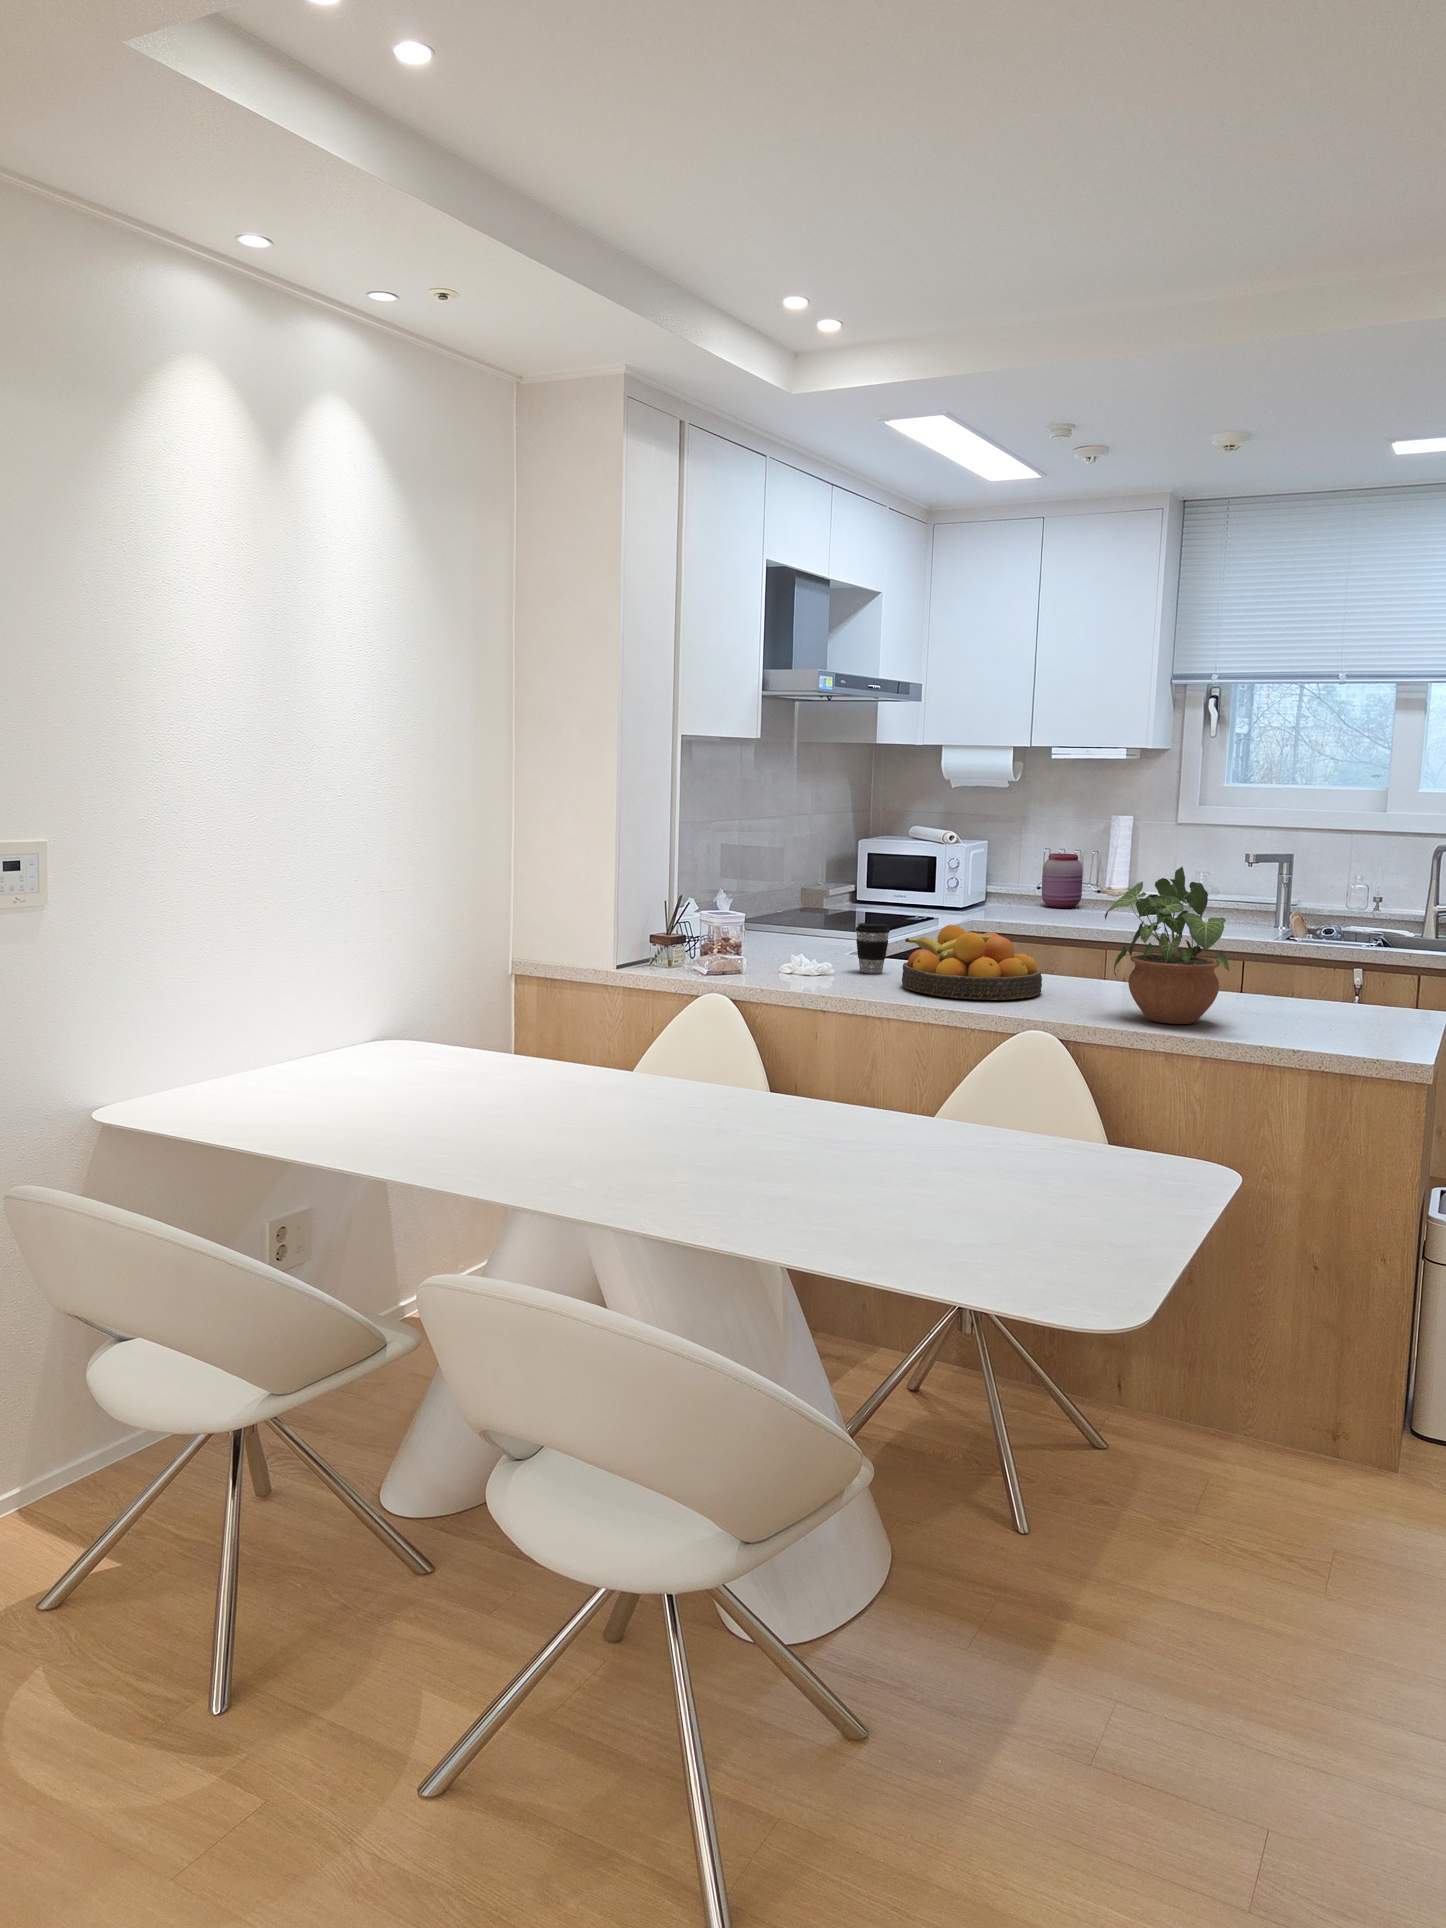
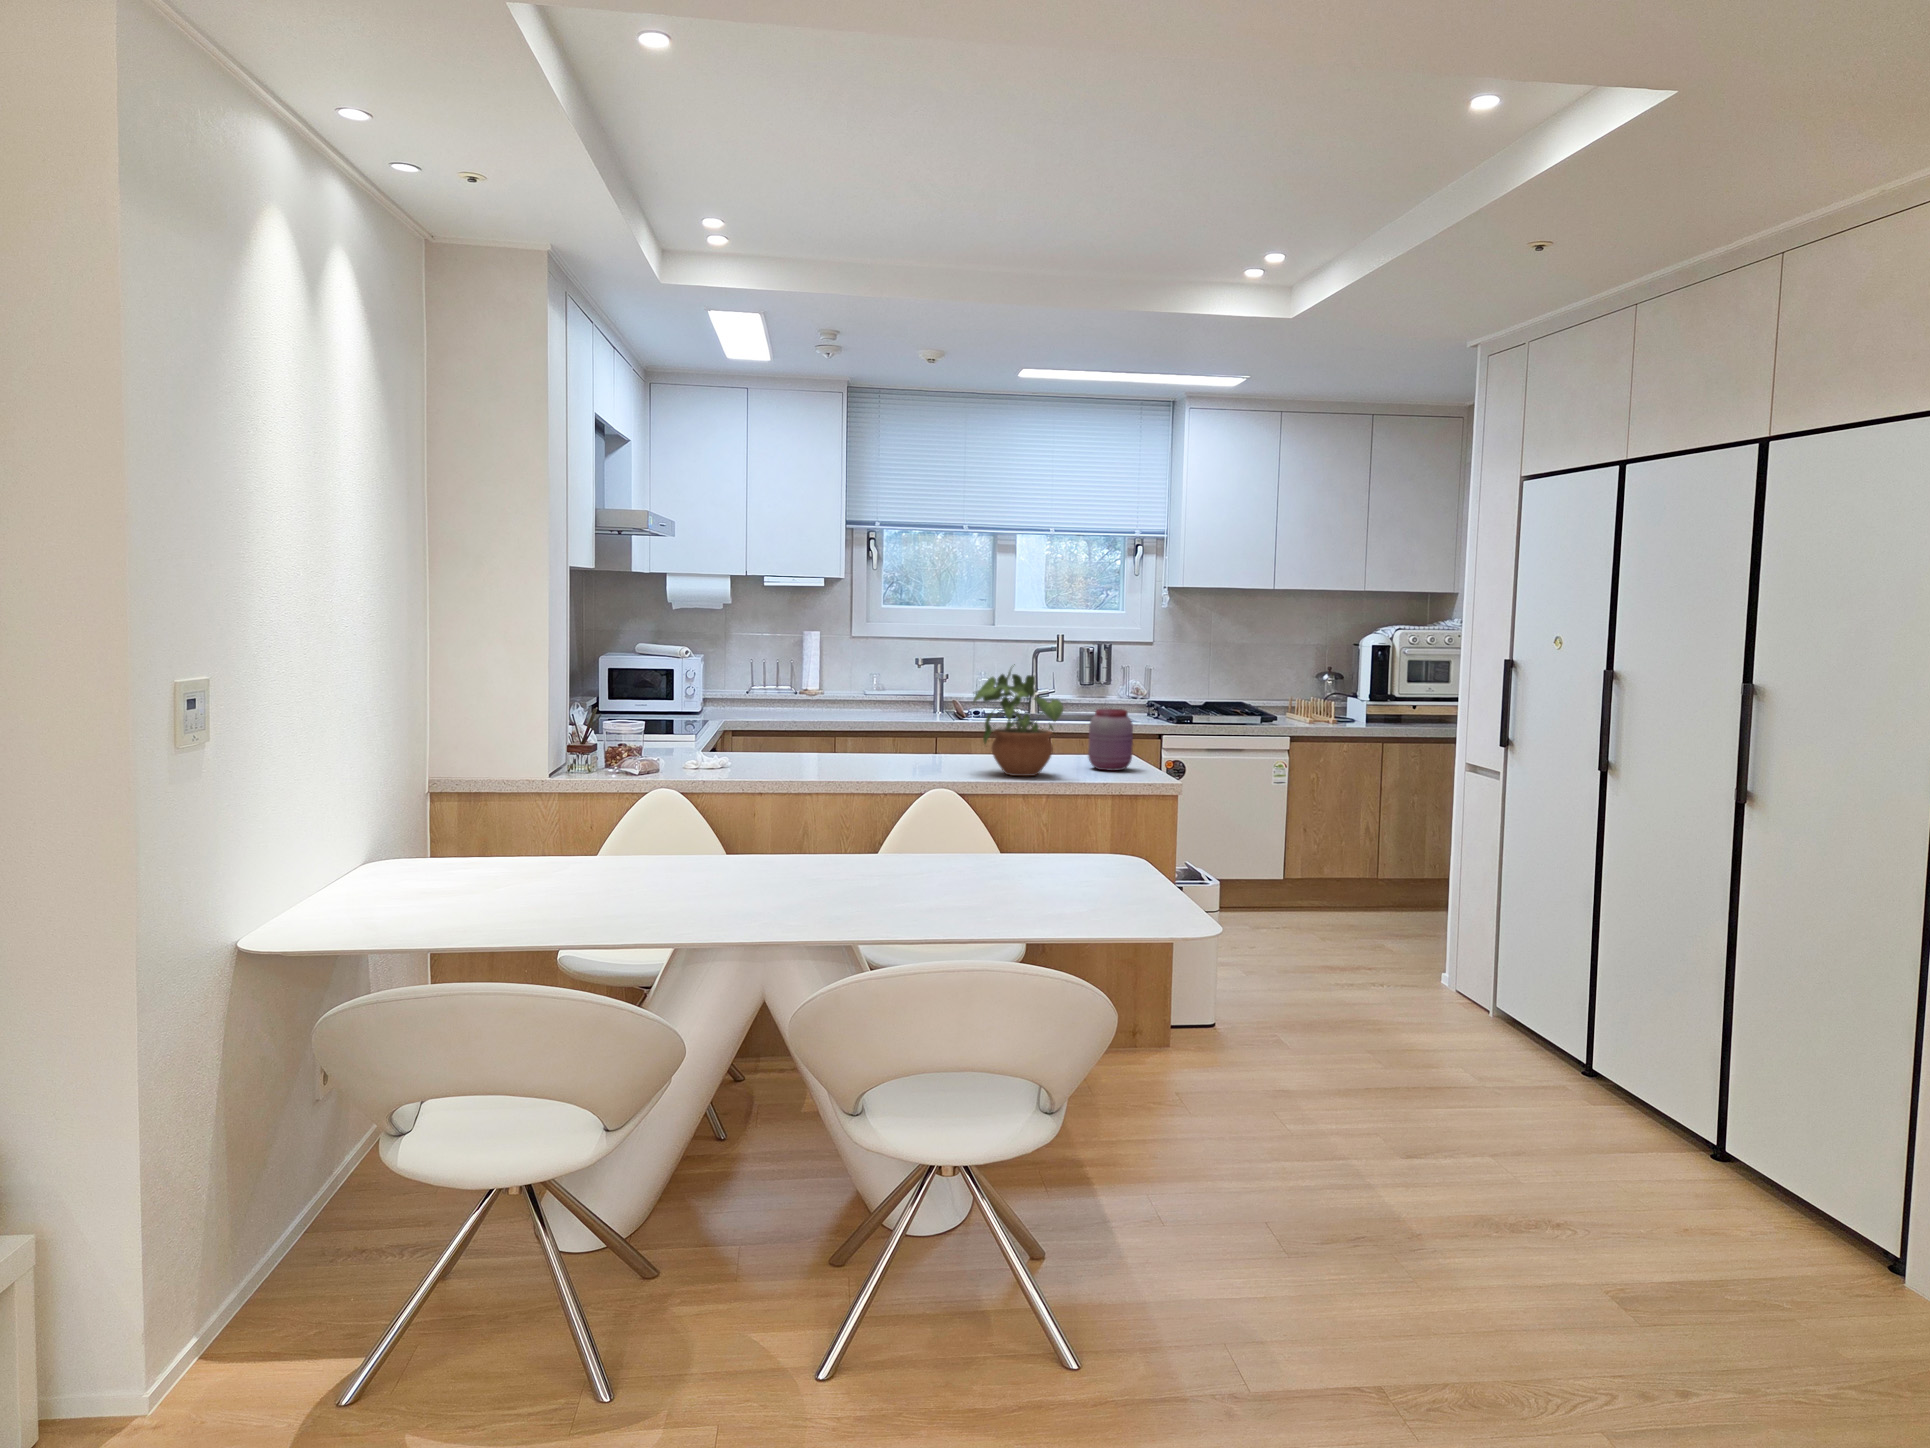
jar: present [1042,853,1083,908] -> present [1088,709,1133,771]
coffee cup: present [856,923,890,973] -> none [742,721,770,763]
fruit bowl: present [902,925,1042,1000] -> none [799,718,910,774]

